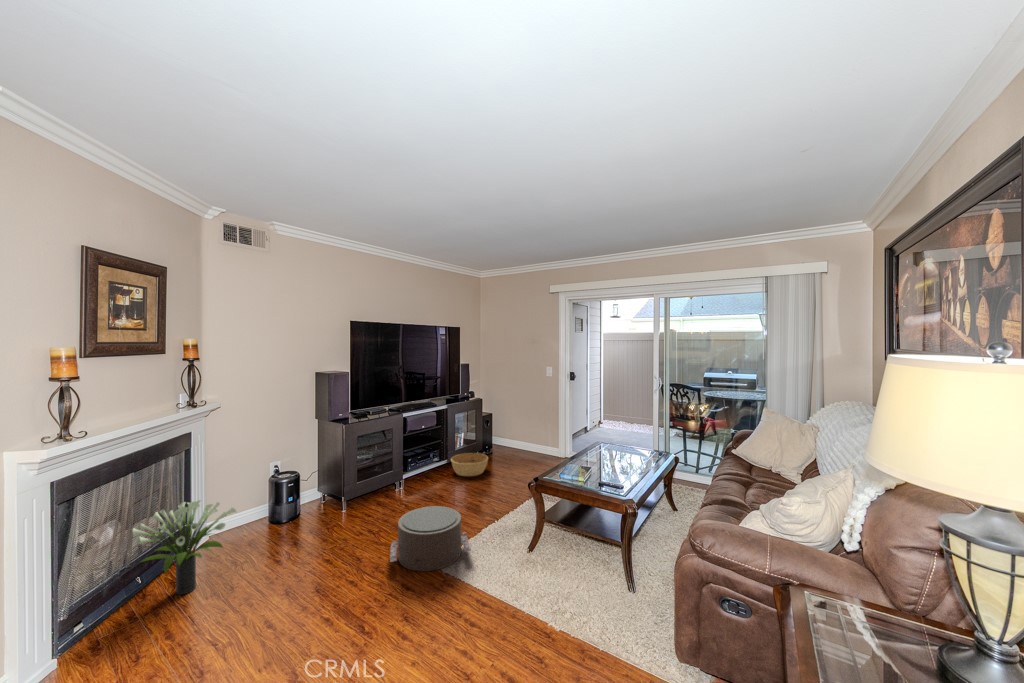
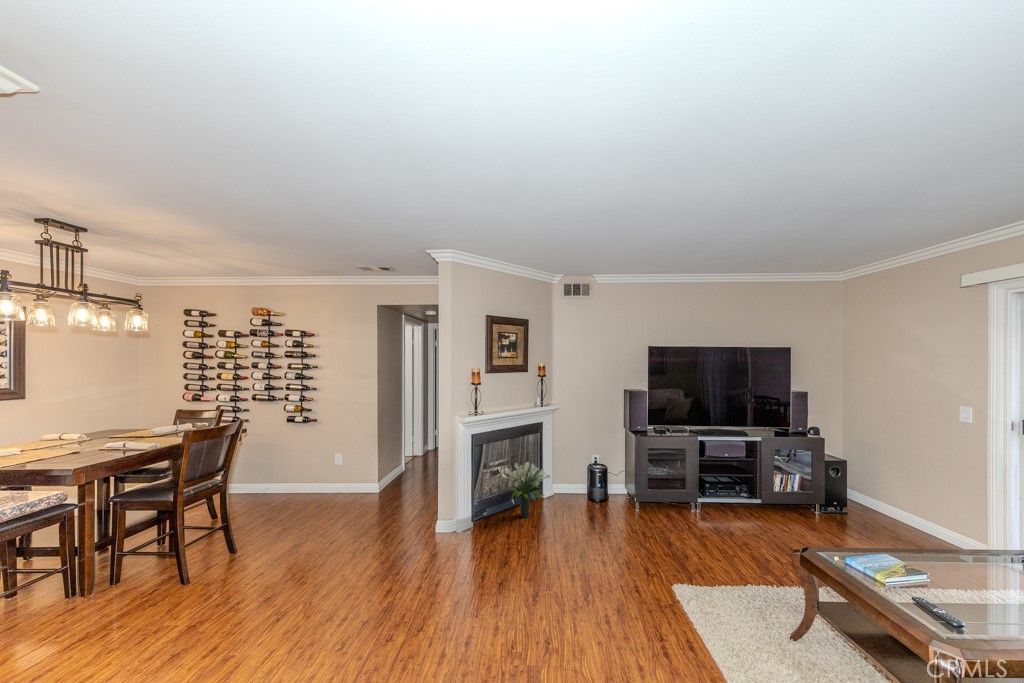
basket: present [451,453,488,476] -> none [763,497,818,530]
pouf: present [390,506,471,571] -> none [633,528,720,596]

